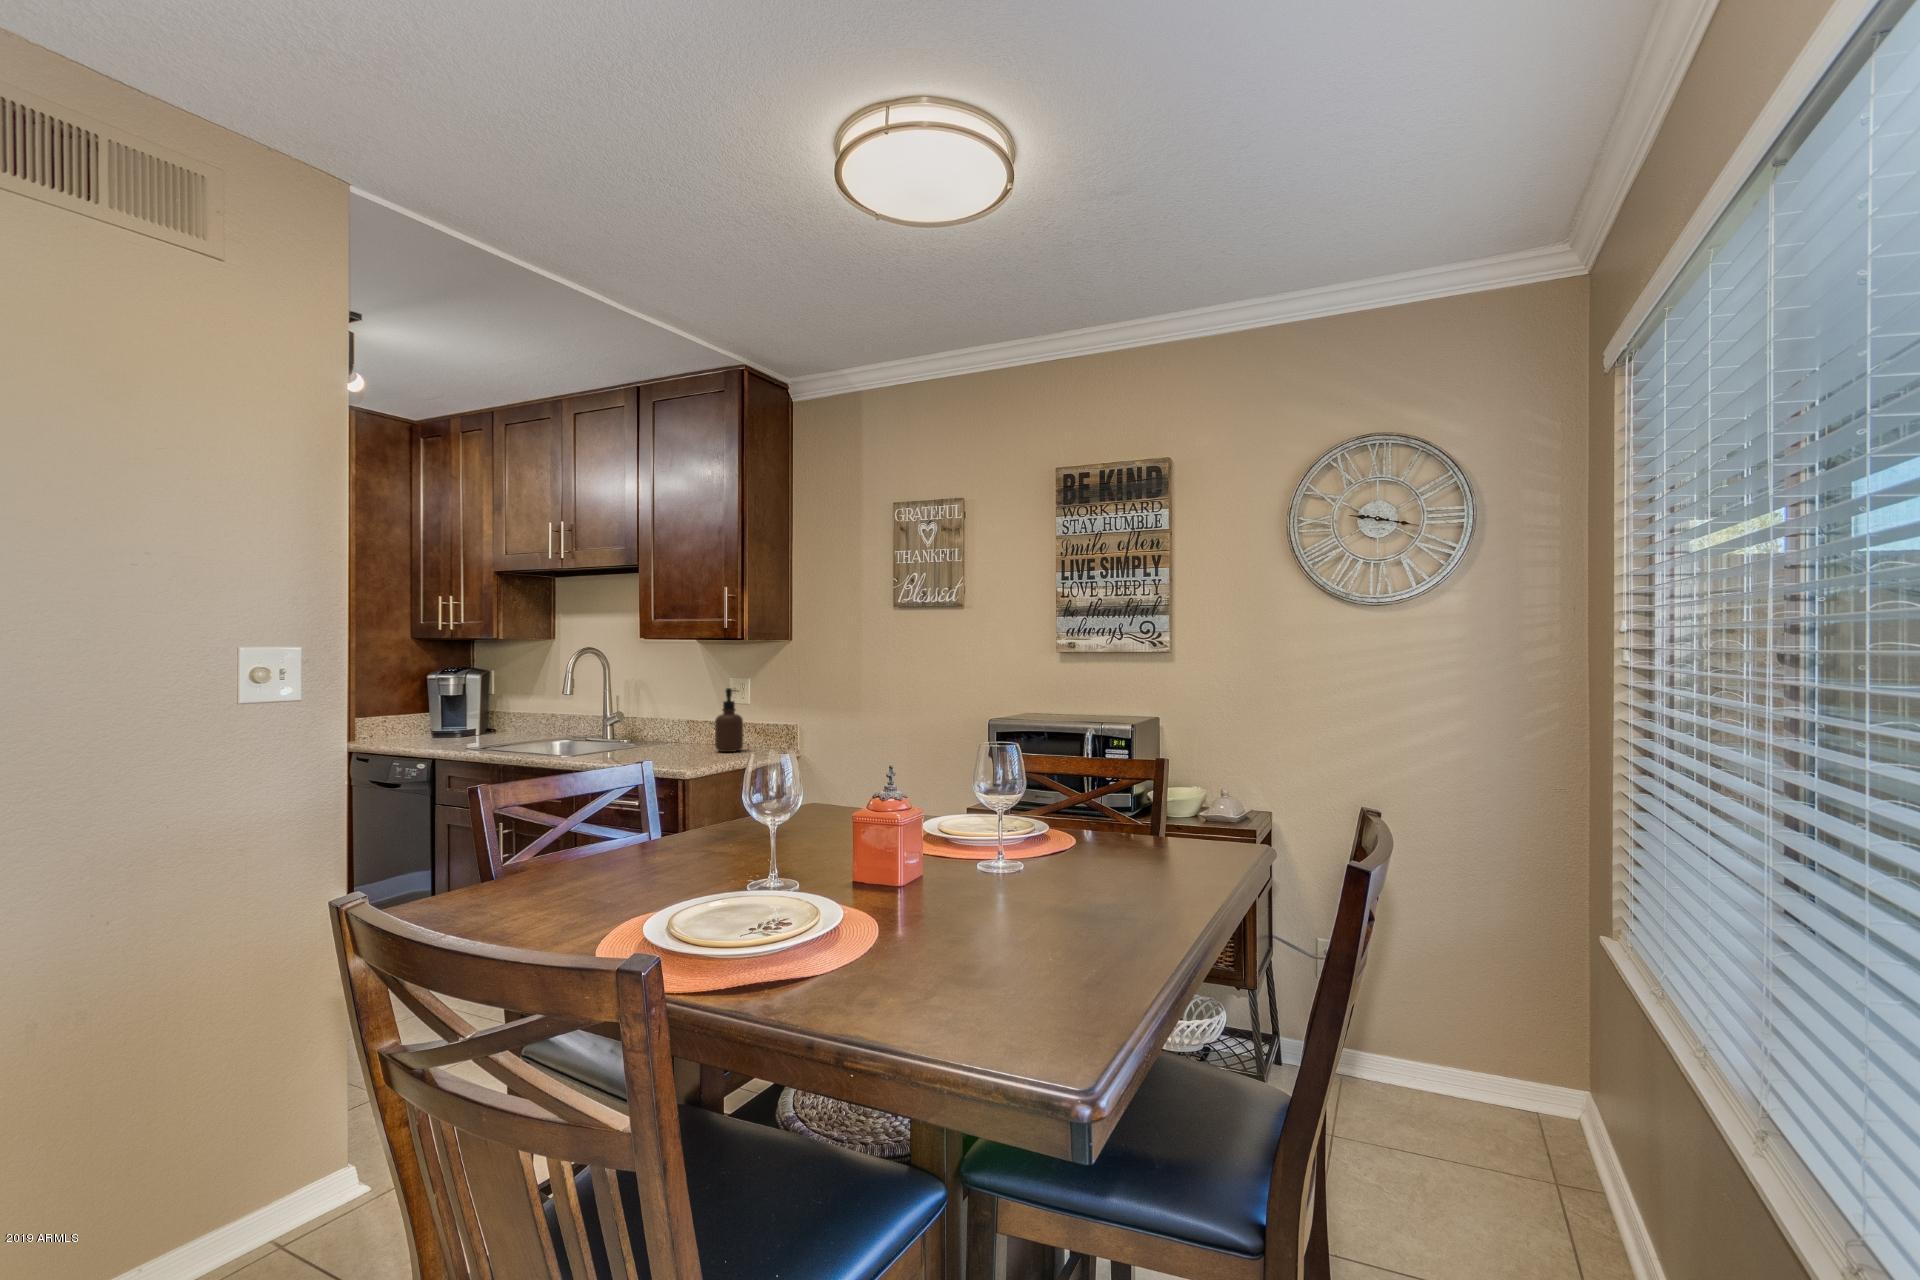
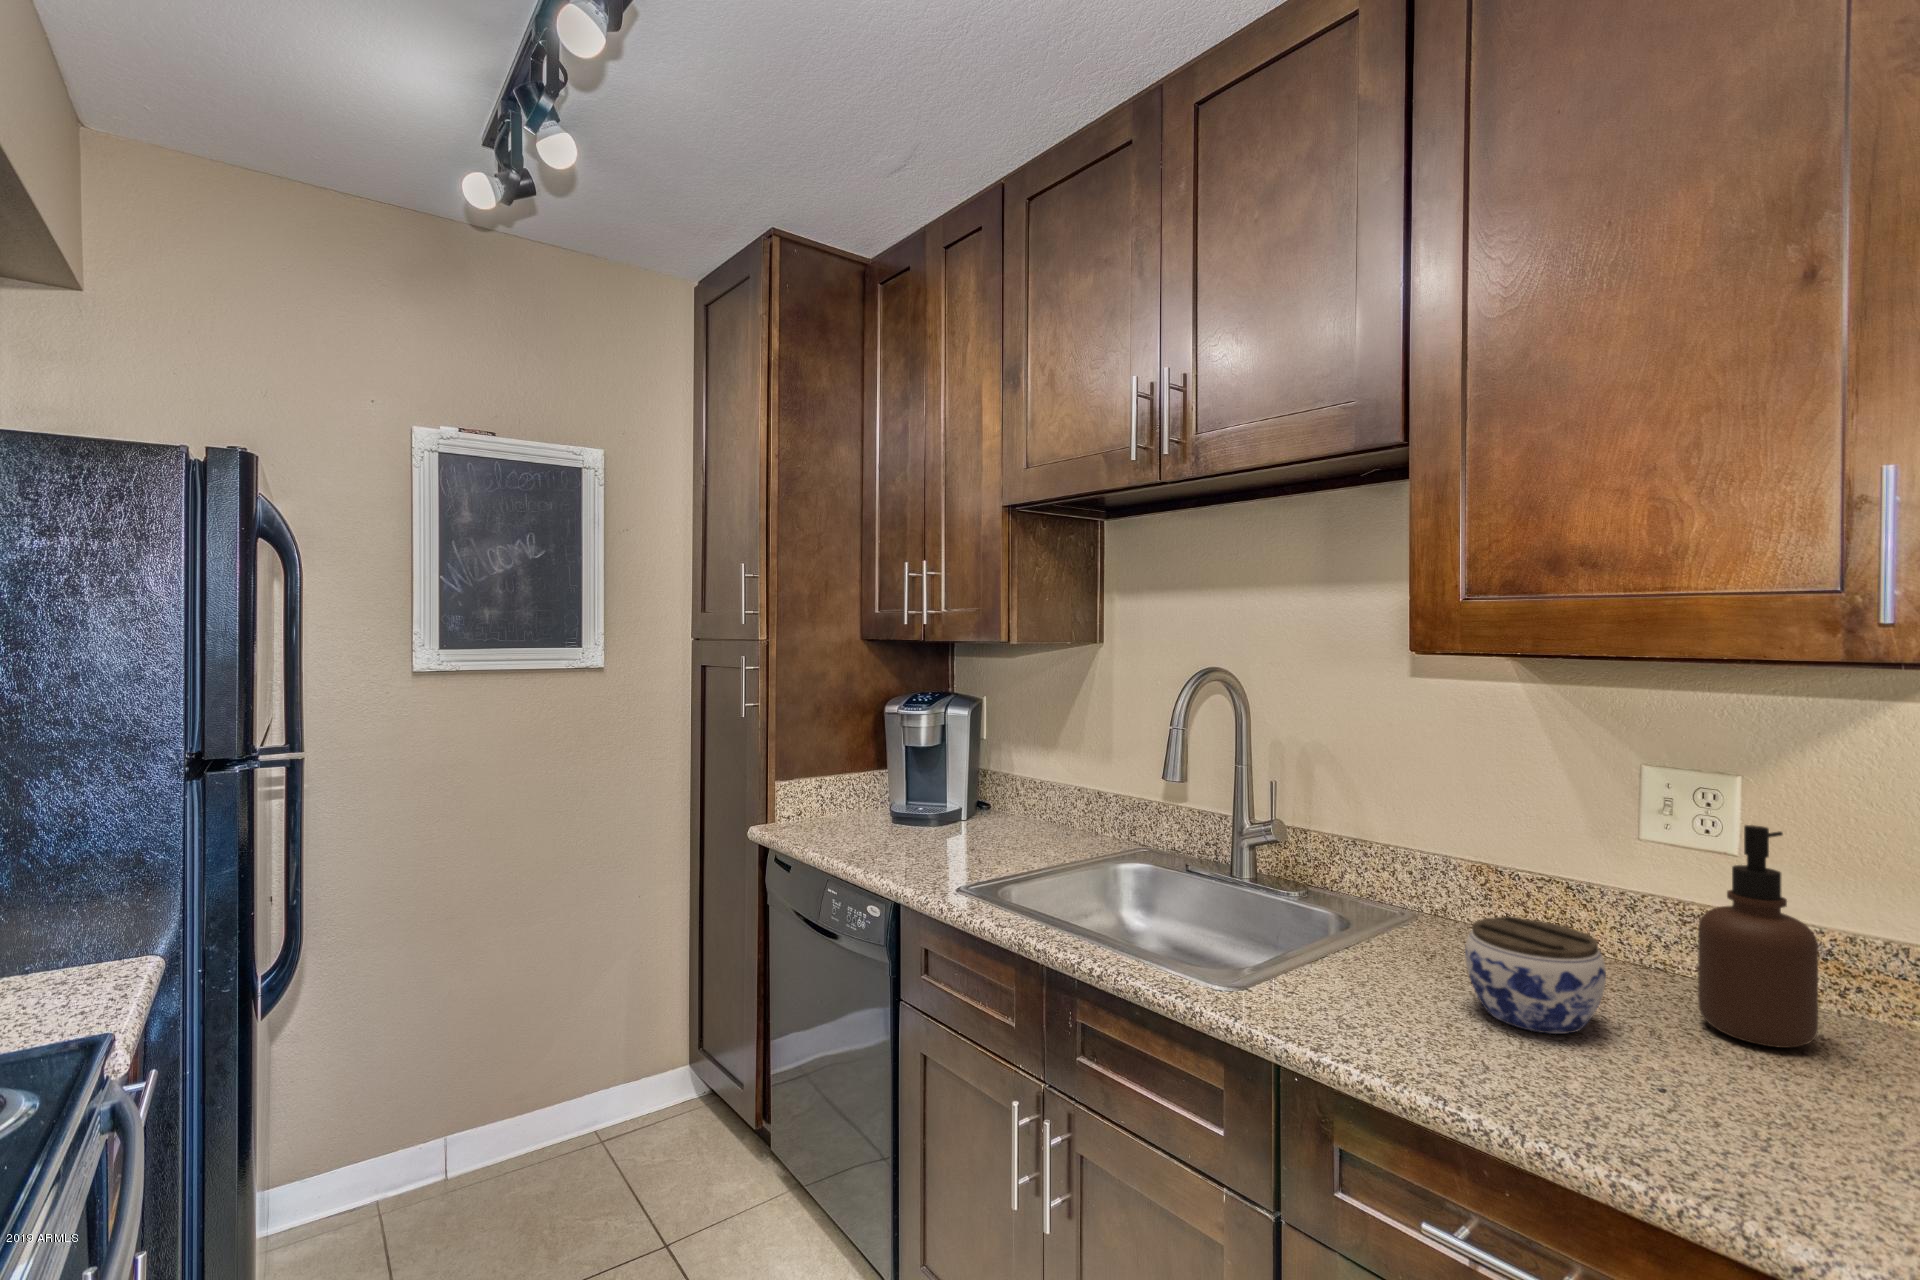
jar: none [645,724,685,755] -> present [1465,916,1606,1034]

